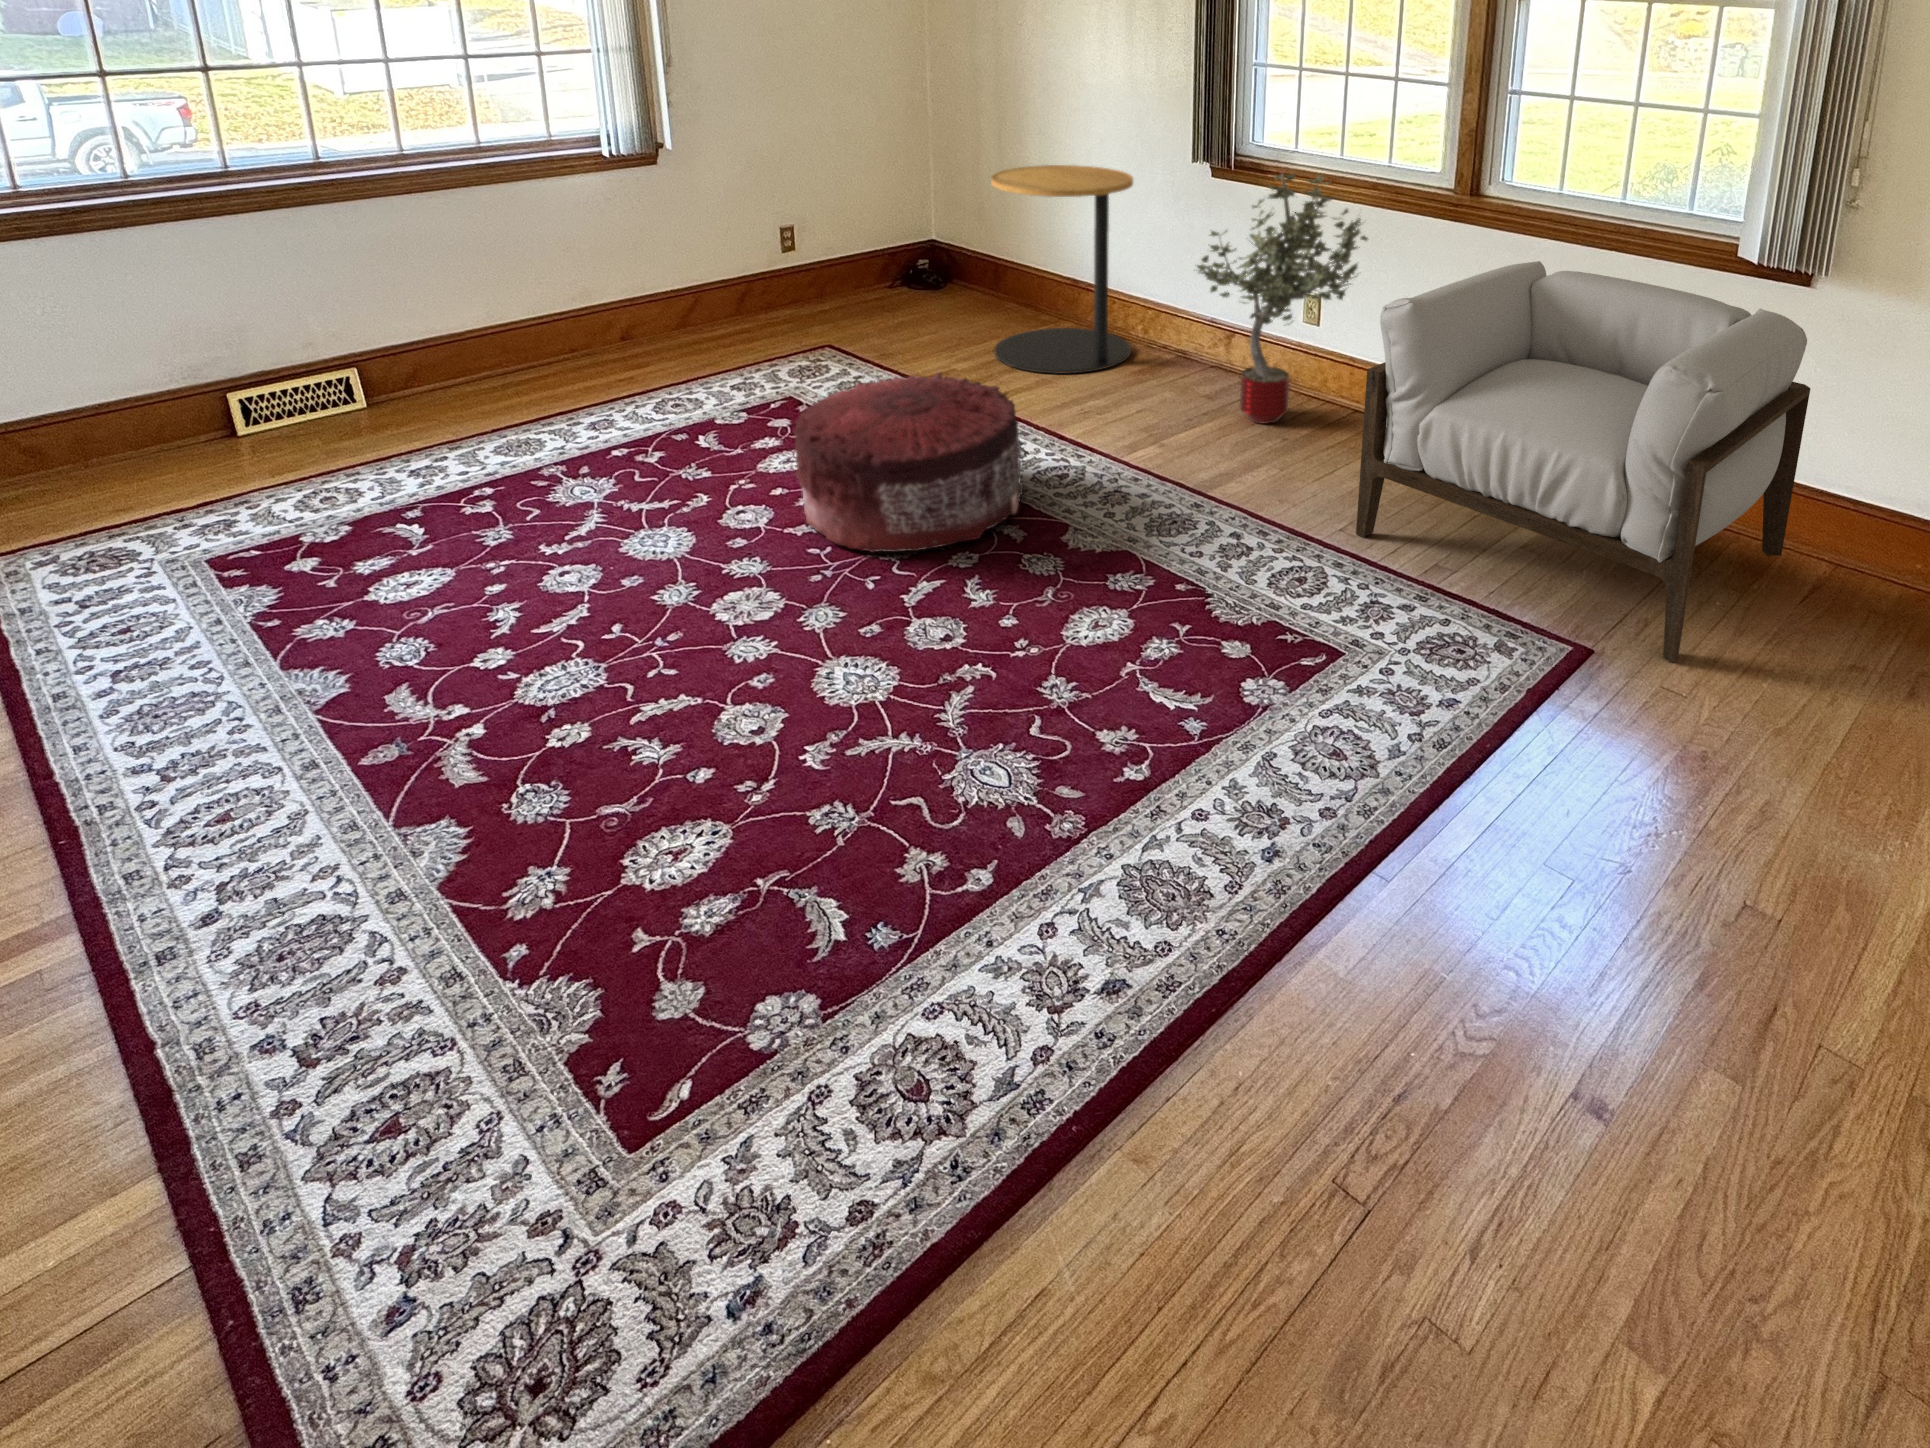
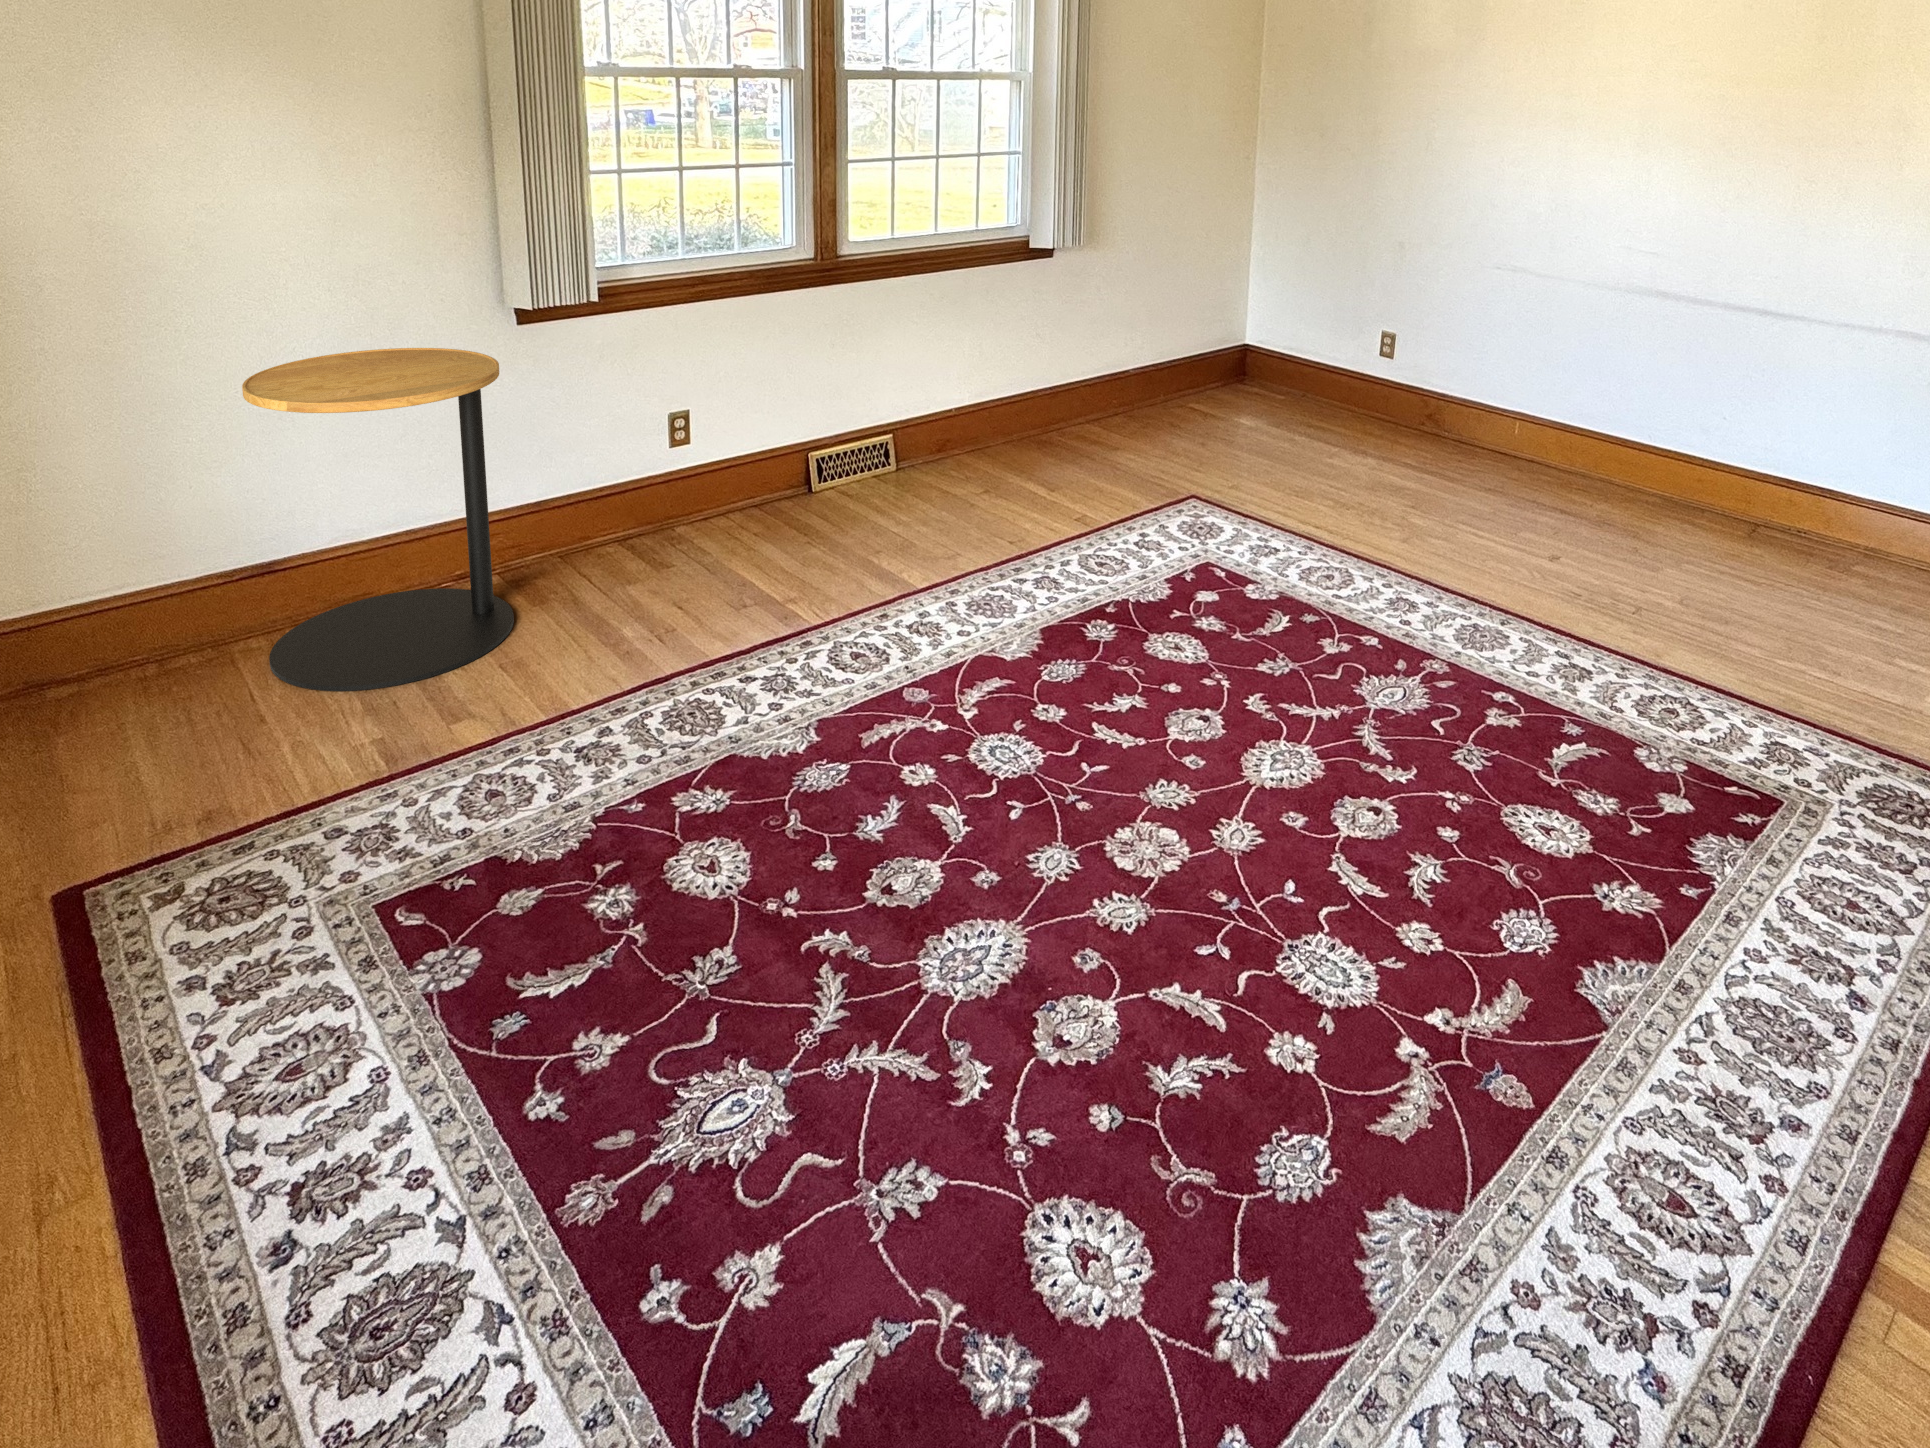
potted tree: present [1197,174,1368,424] -> none [635,266,859,549]
armchair: present [1356,261,1811,662] -> none [906,279,1221,535]
pouf: present [794,373,1024,552] -> none [765,566,1050,820]

